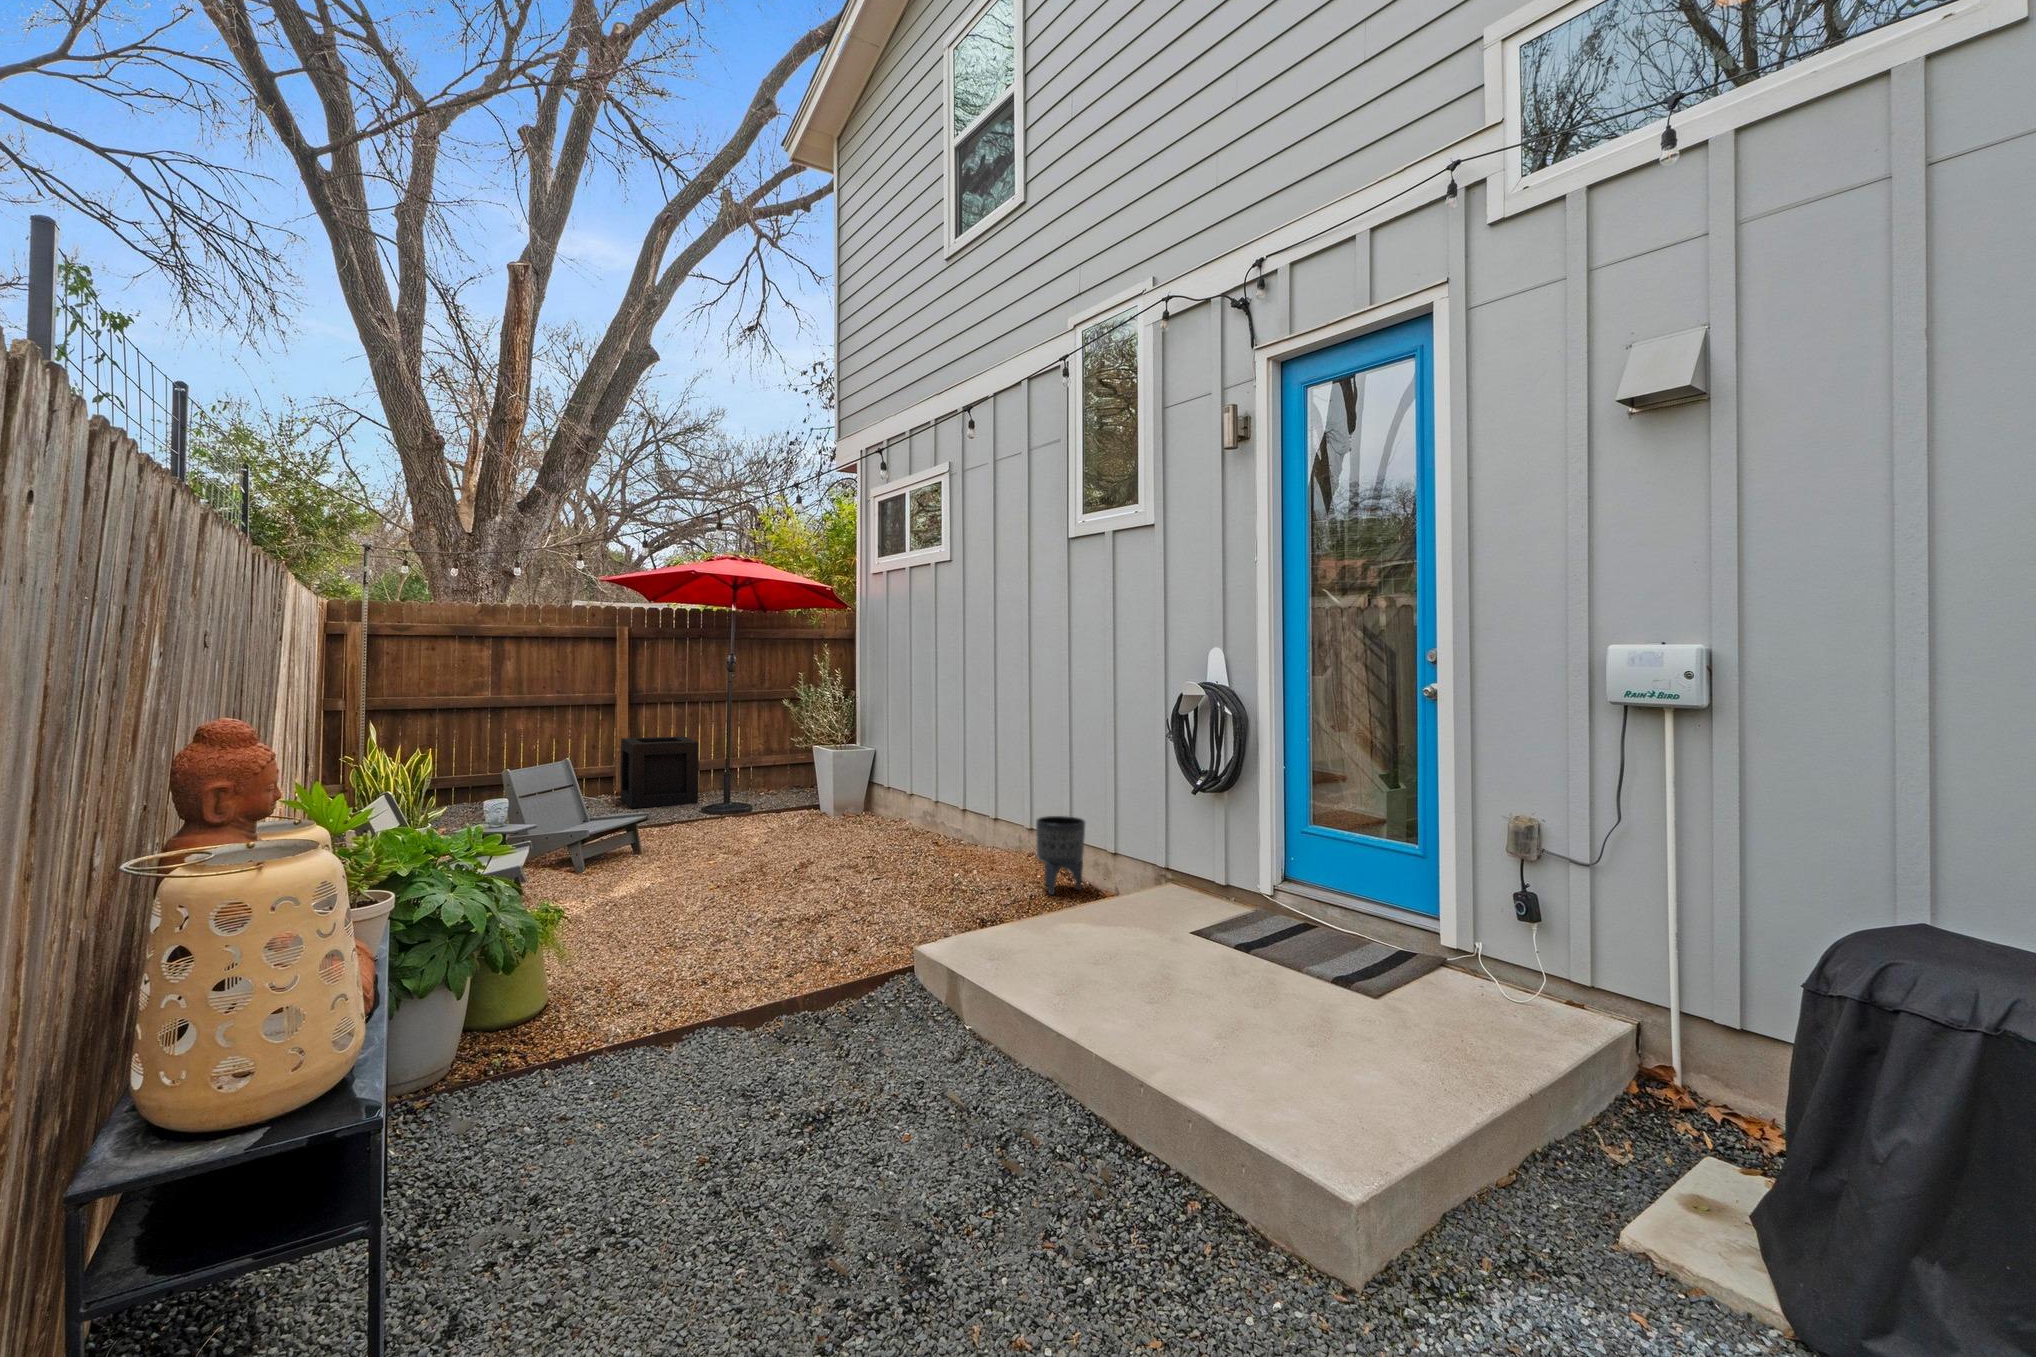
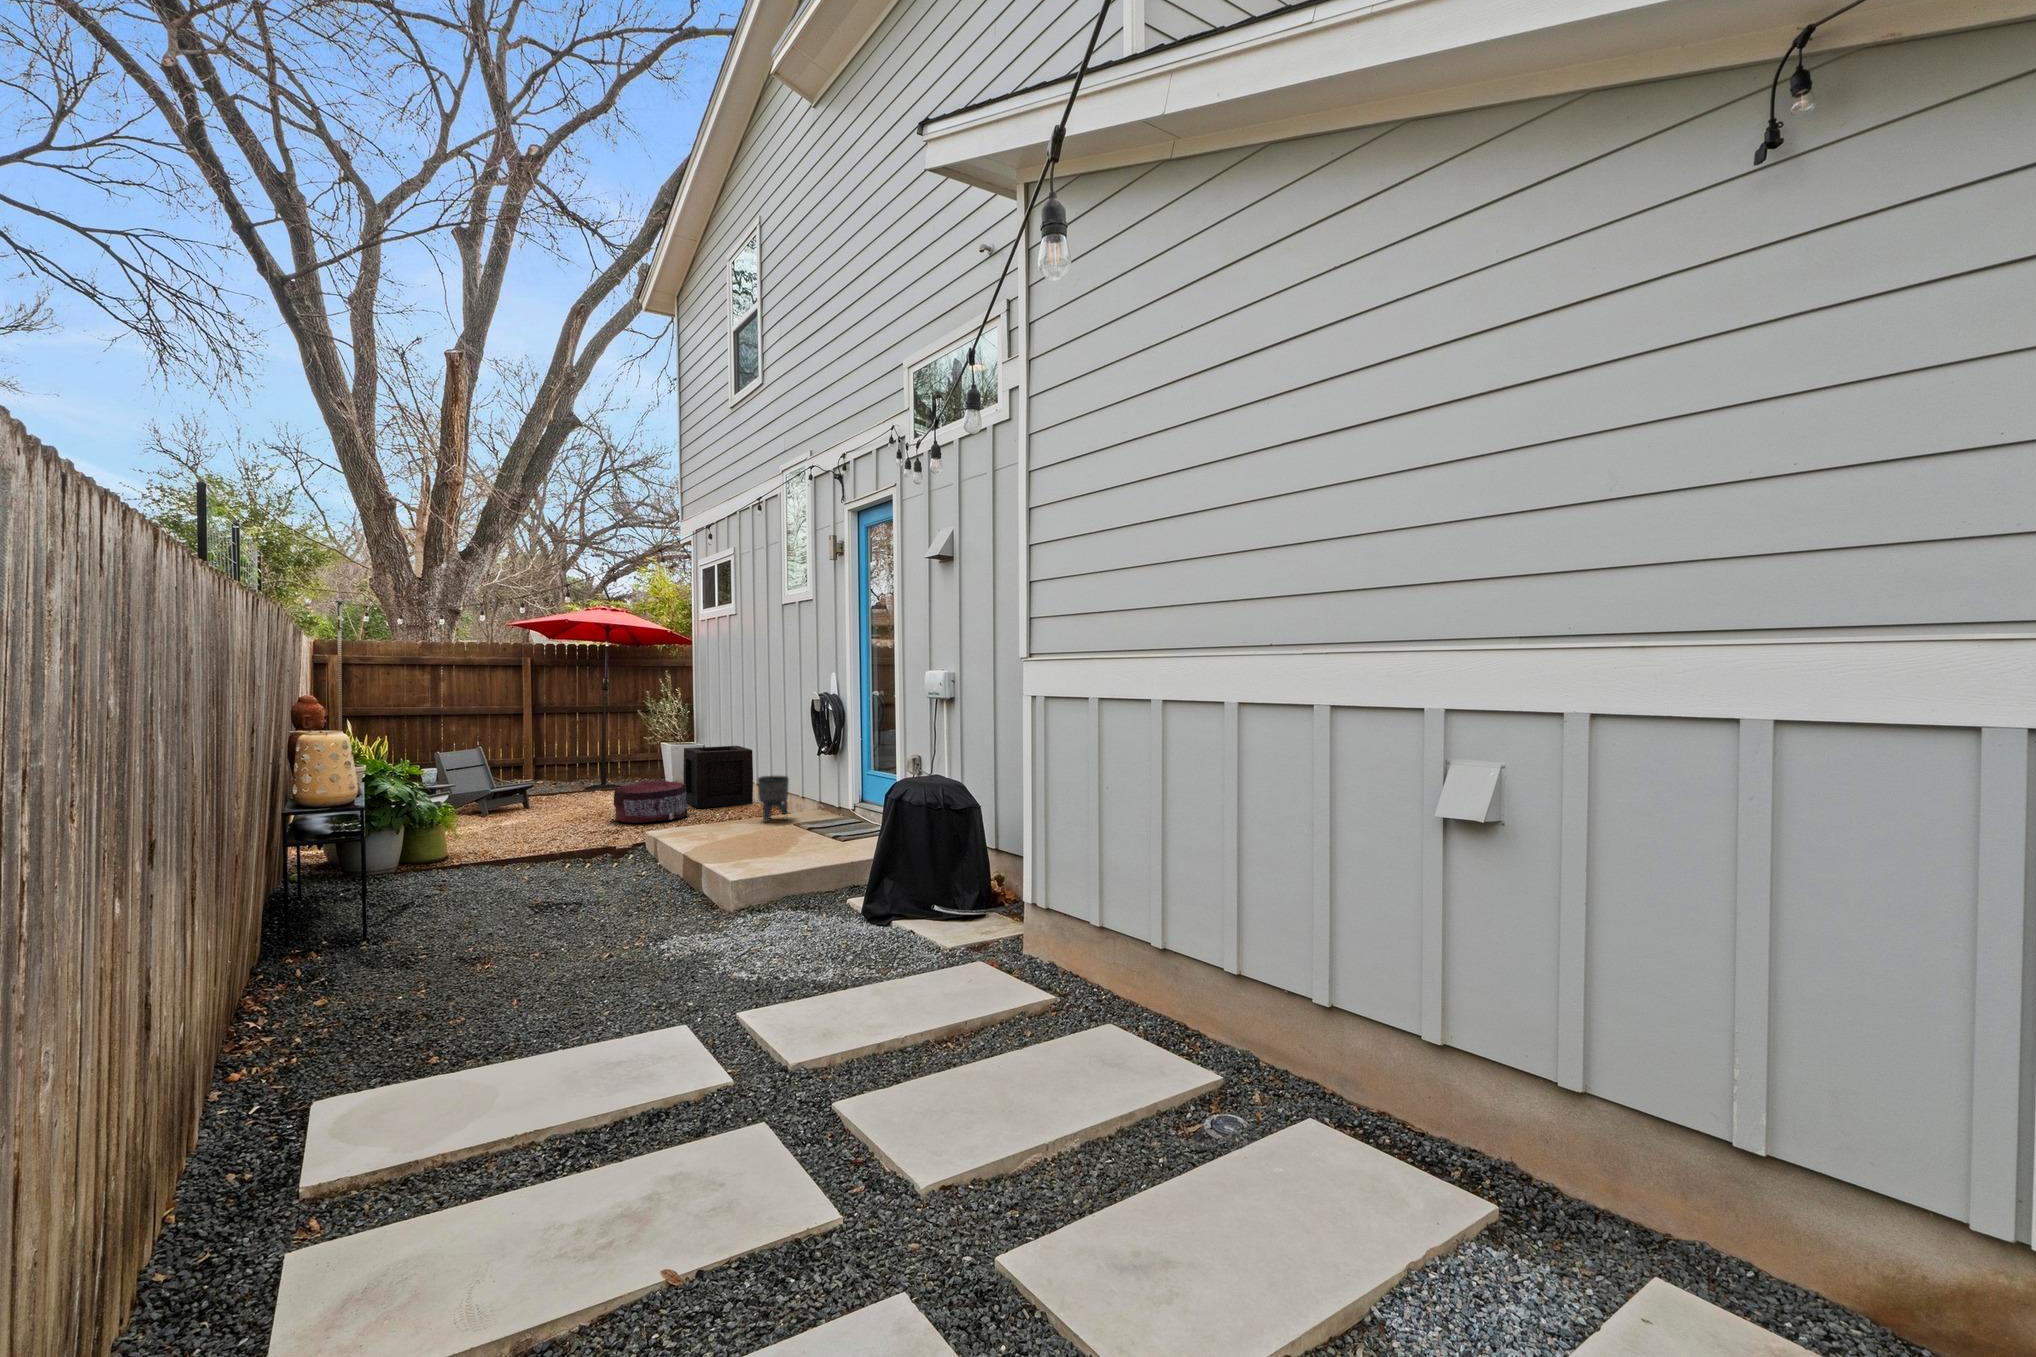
wooden crate: present [620,736,699,808] -> present [683,746,753,808]
pouf: none [796,817,913,891] -> present [614,781,688,823]

